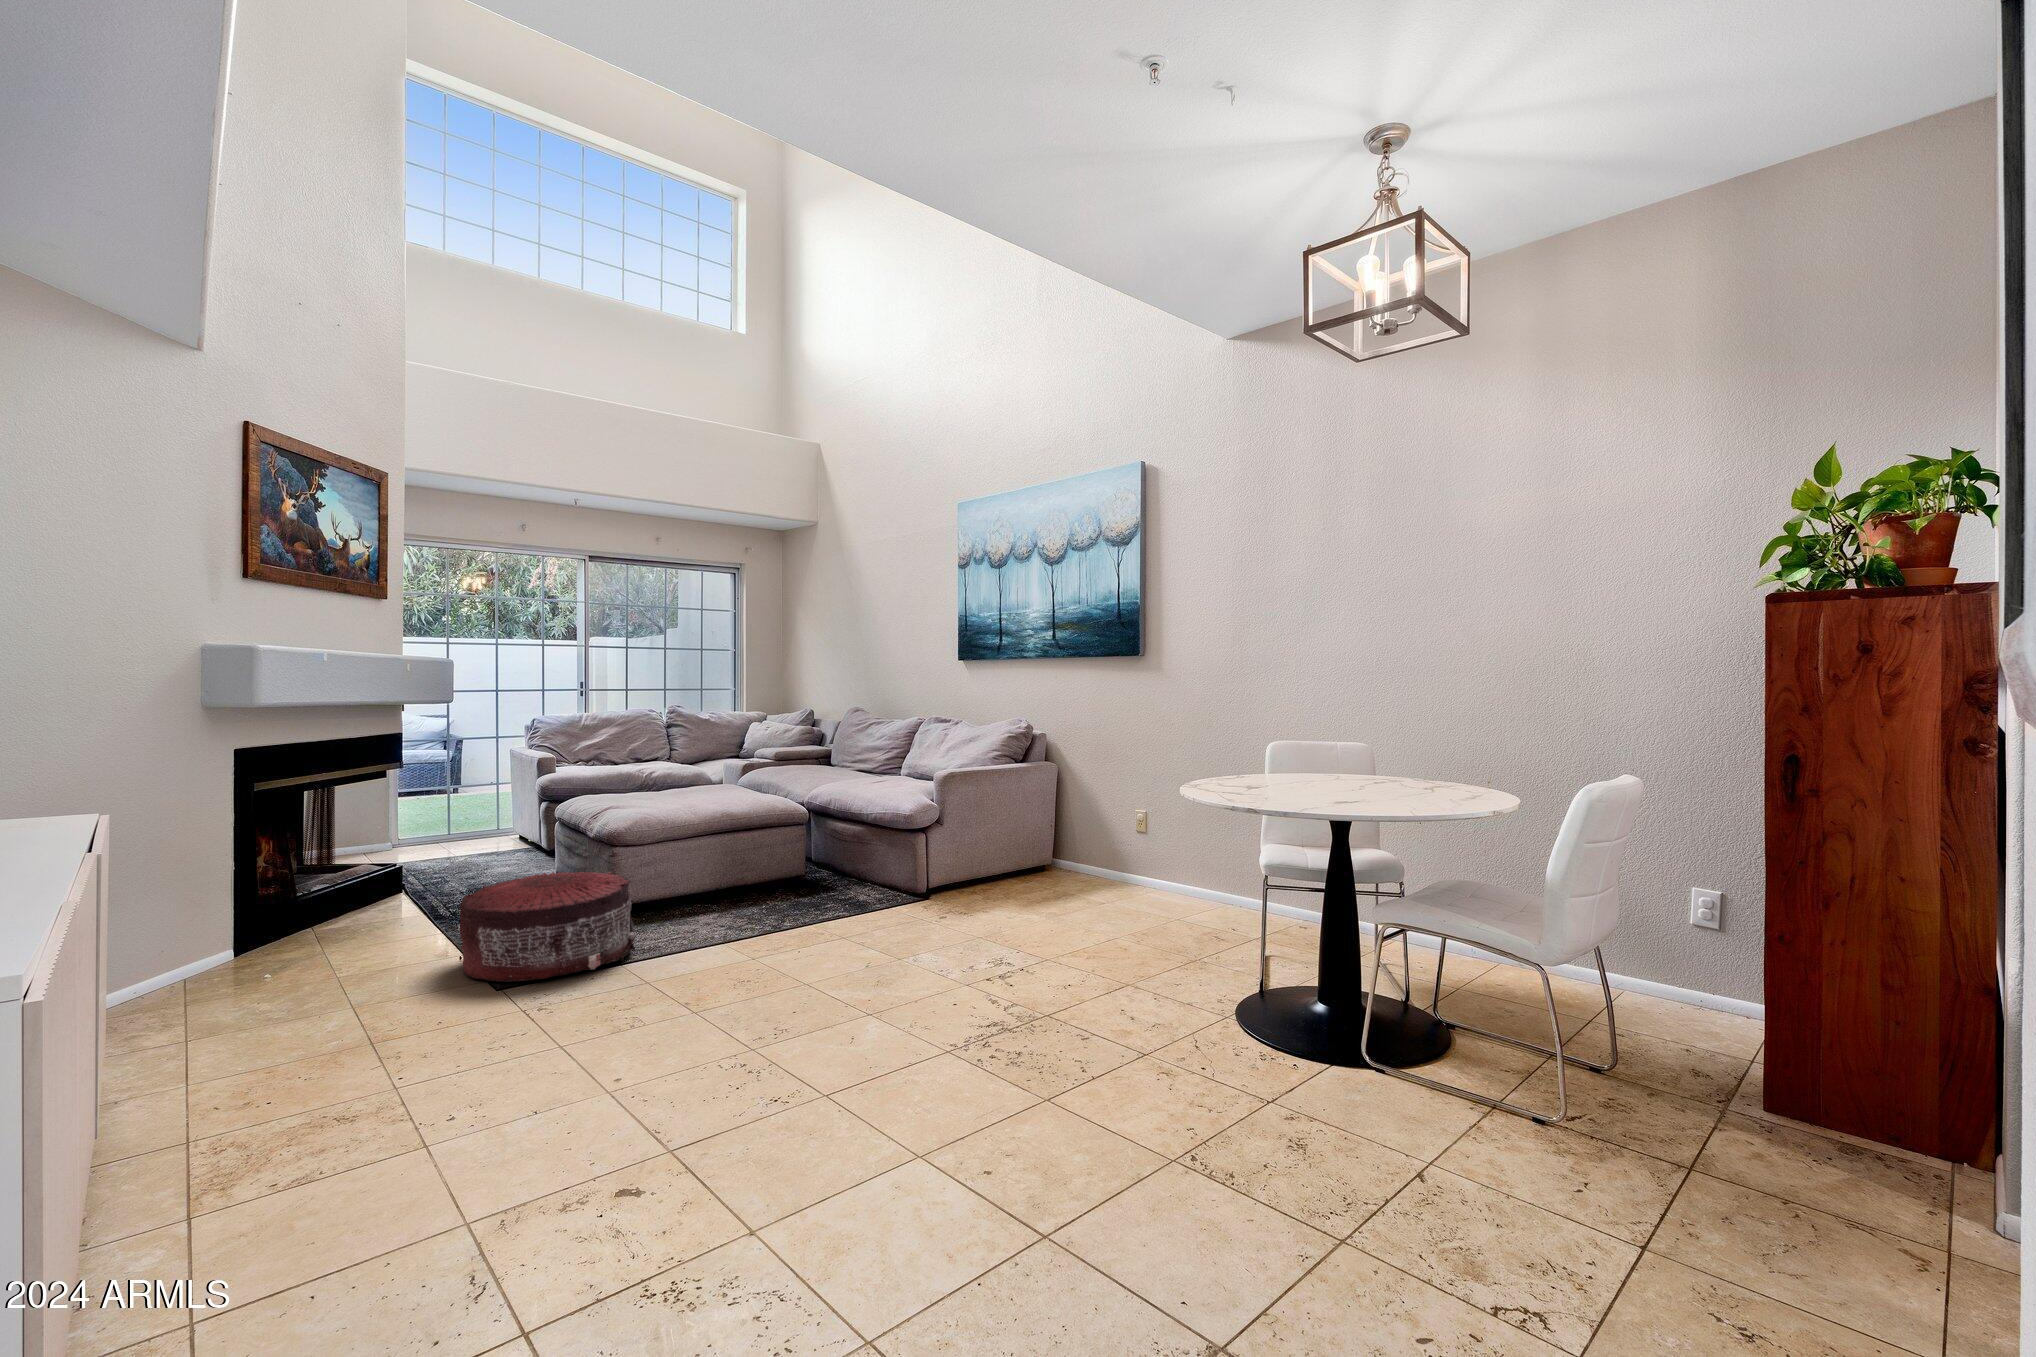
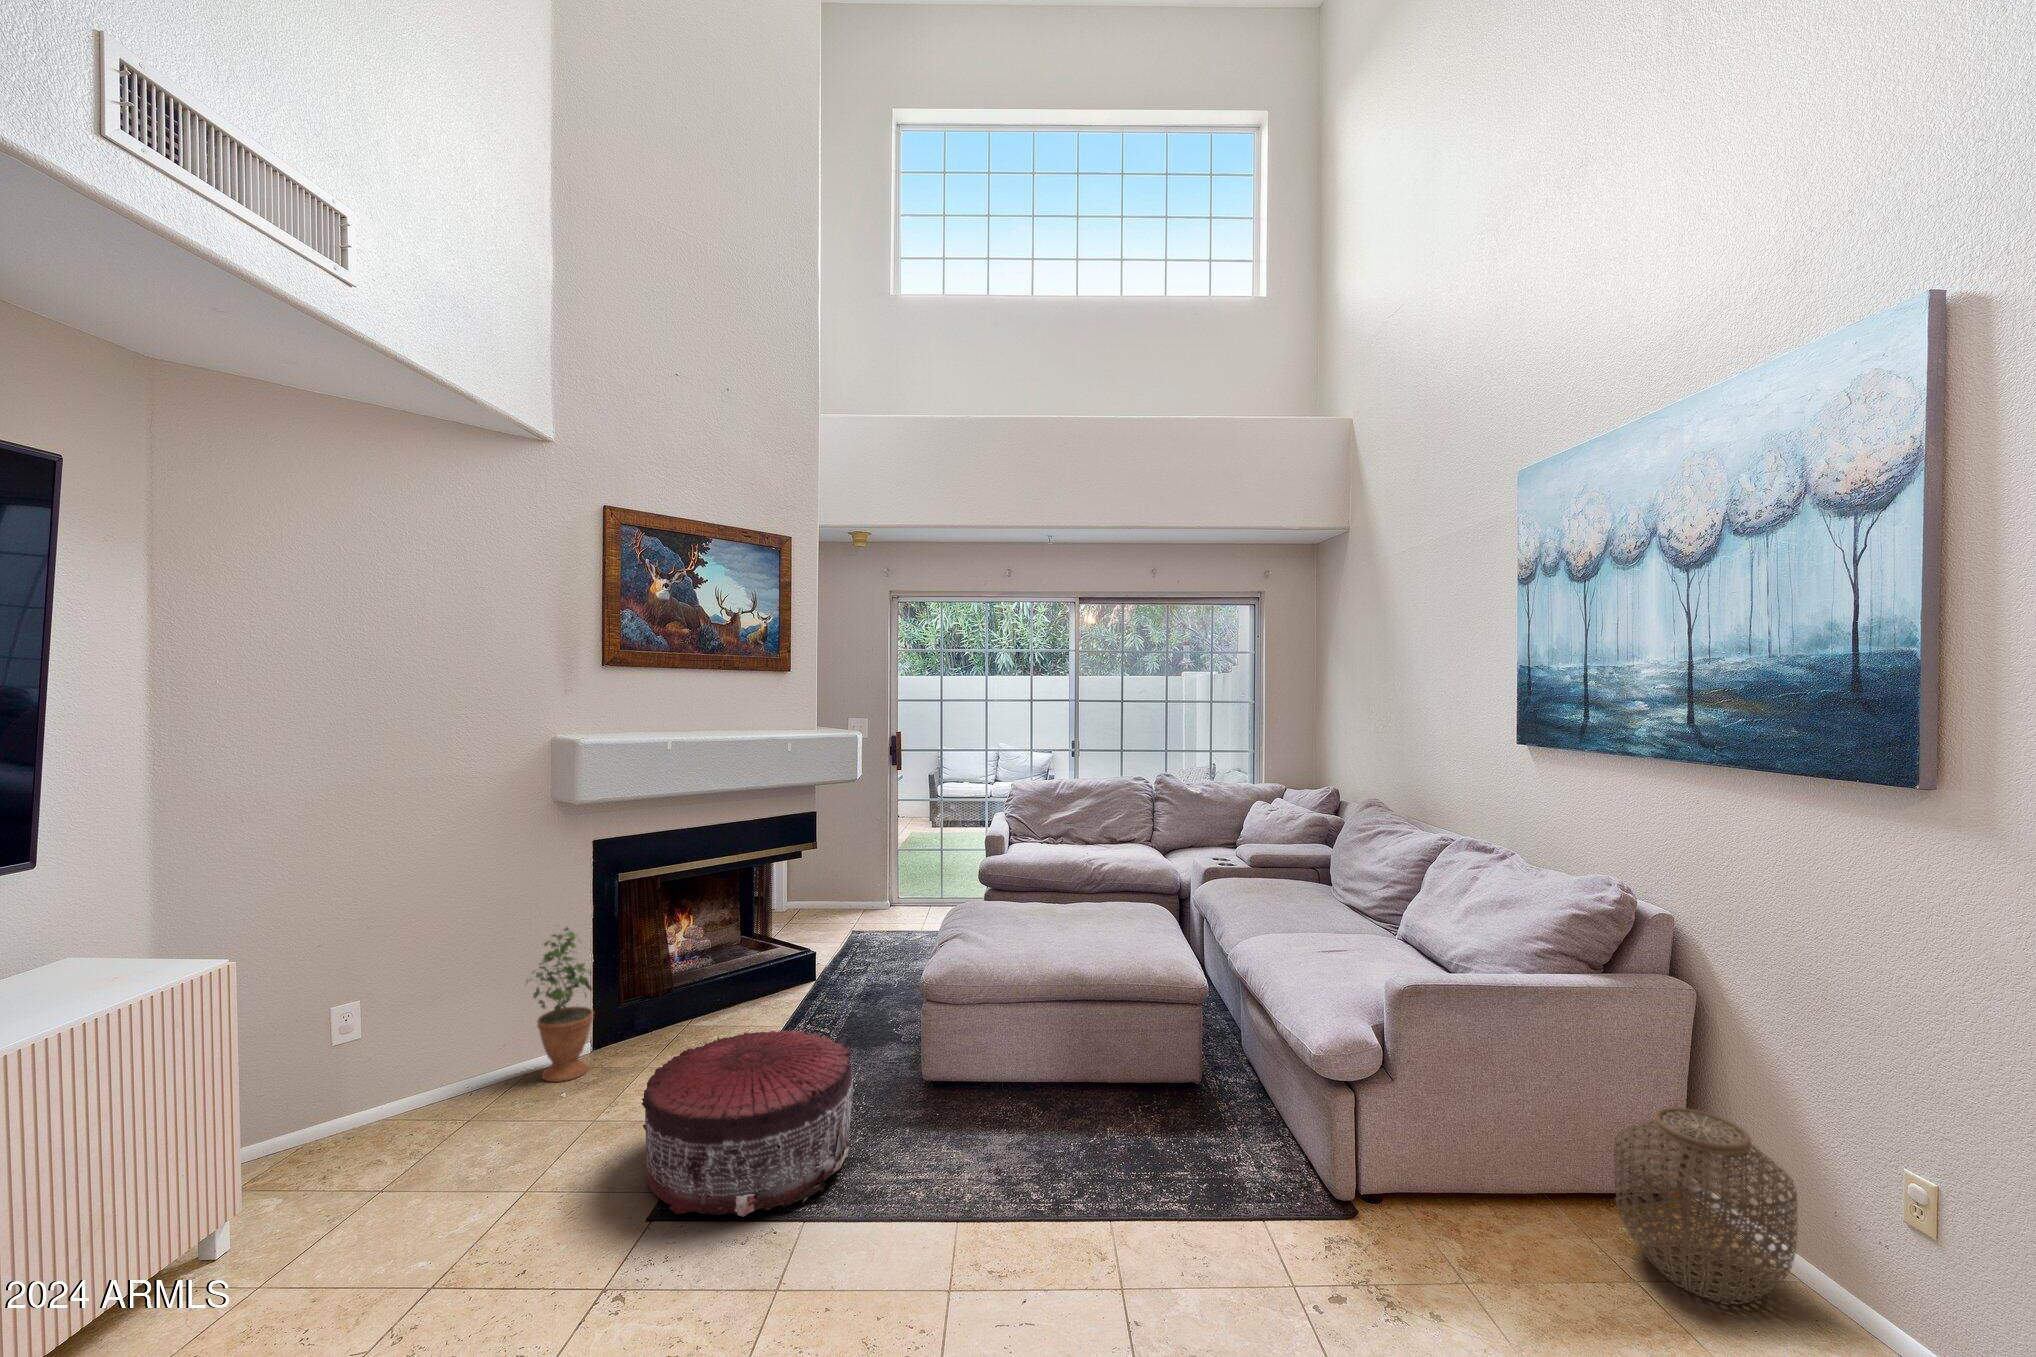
woven basket: none [1035,812,1100,886] -> present [1614,1107,1797,1304]
potted plant: none [211,834,281,981] -> present [533,928,593,1082]

